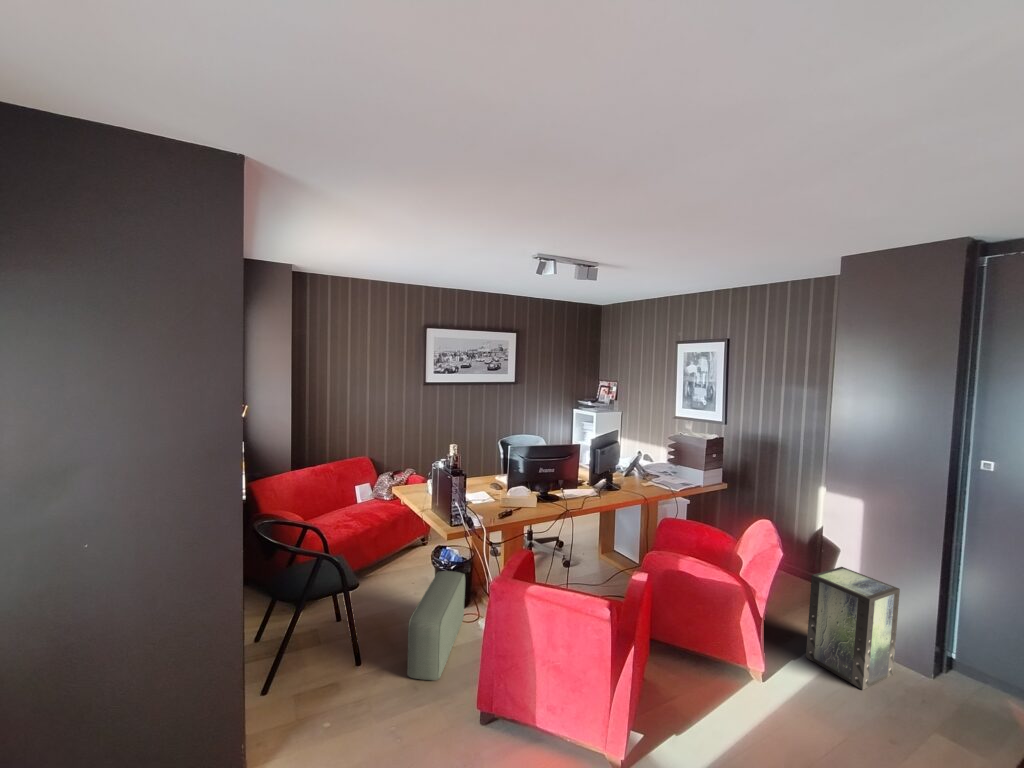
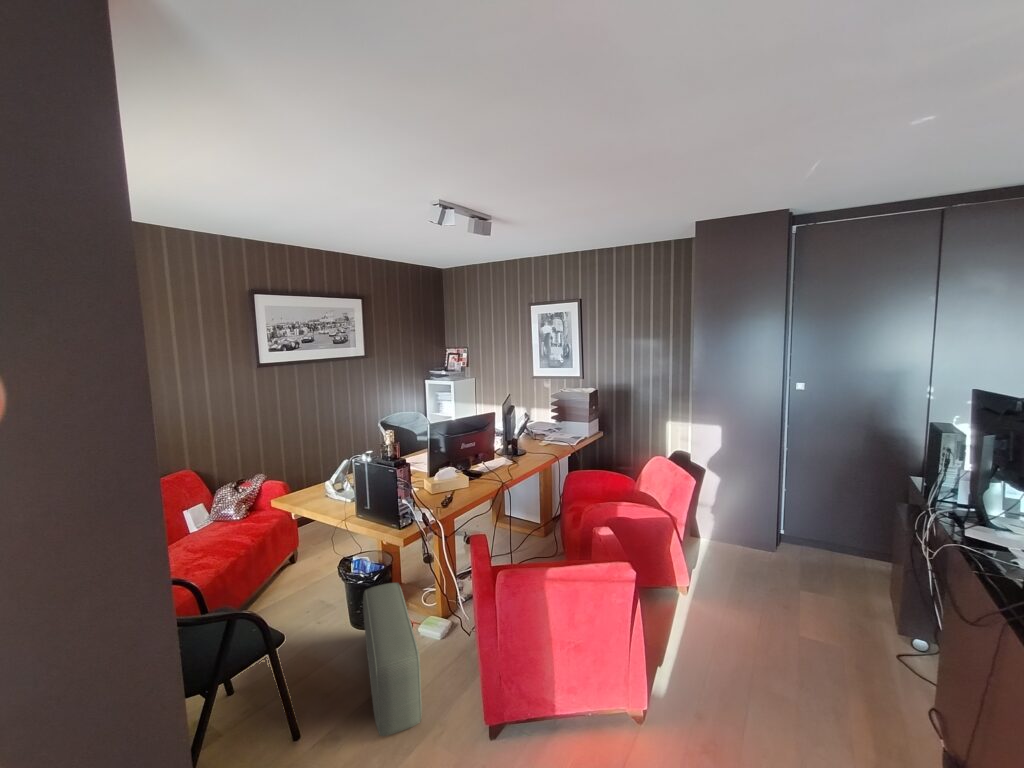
storage box: present [806,567,900,690] -> none [699,479,755,571]

